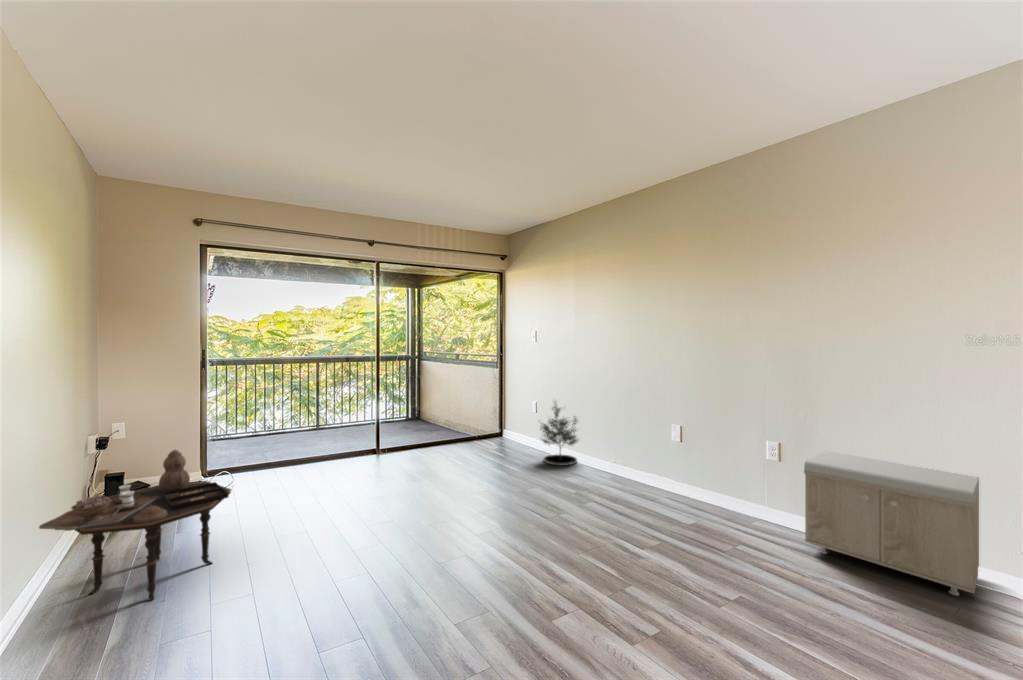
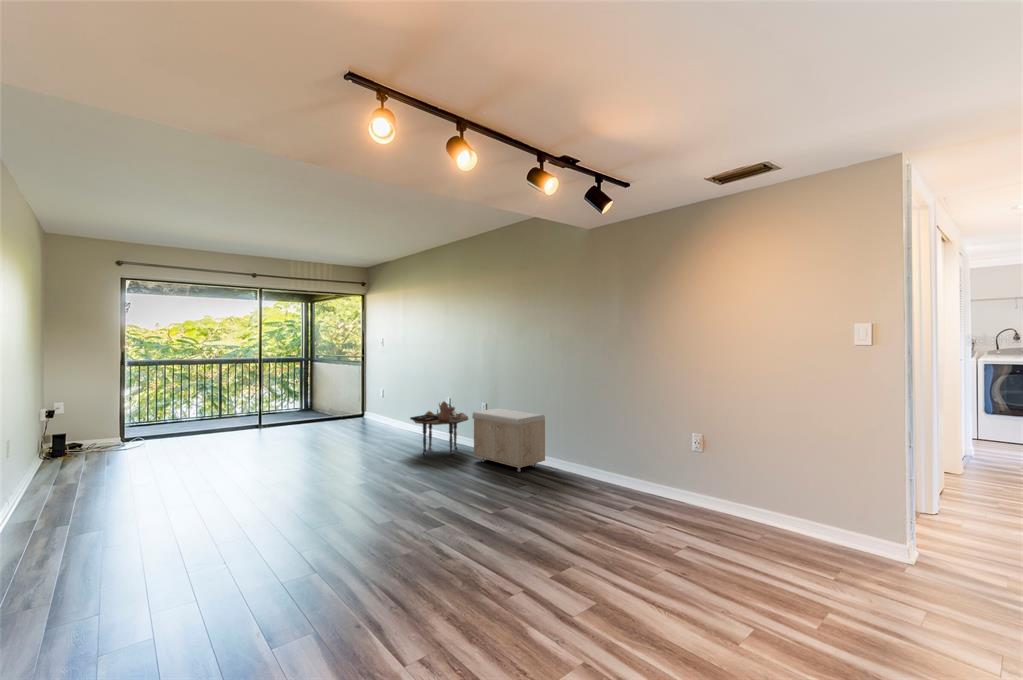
potted tree: present [541,405,577,466] -> none [371,387,403,432]
side table: present [39,450,231,601] -> present [410,401,468,455]

